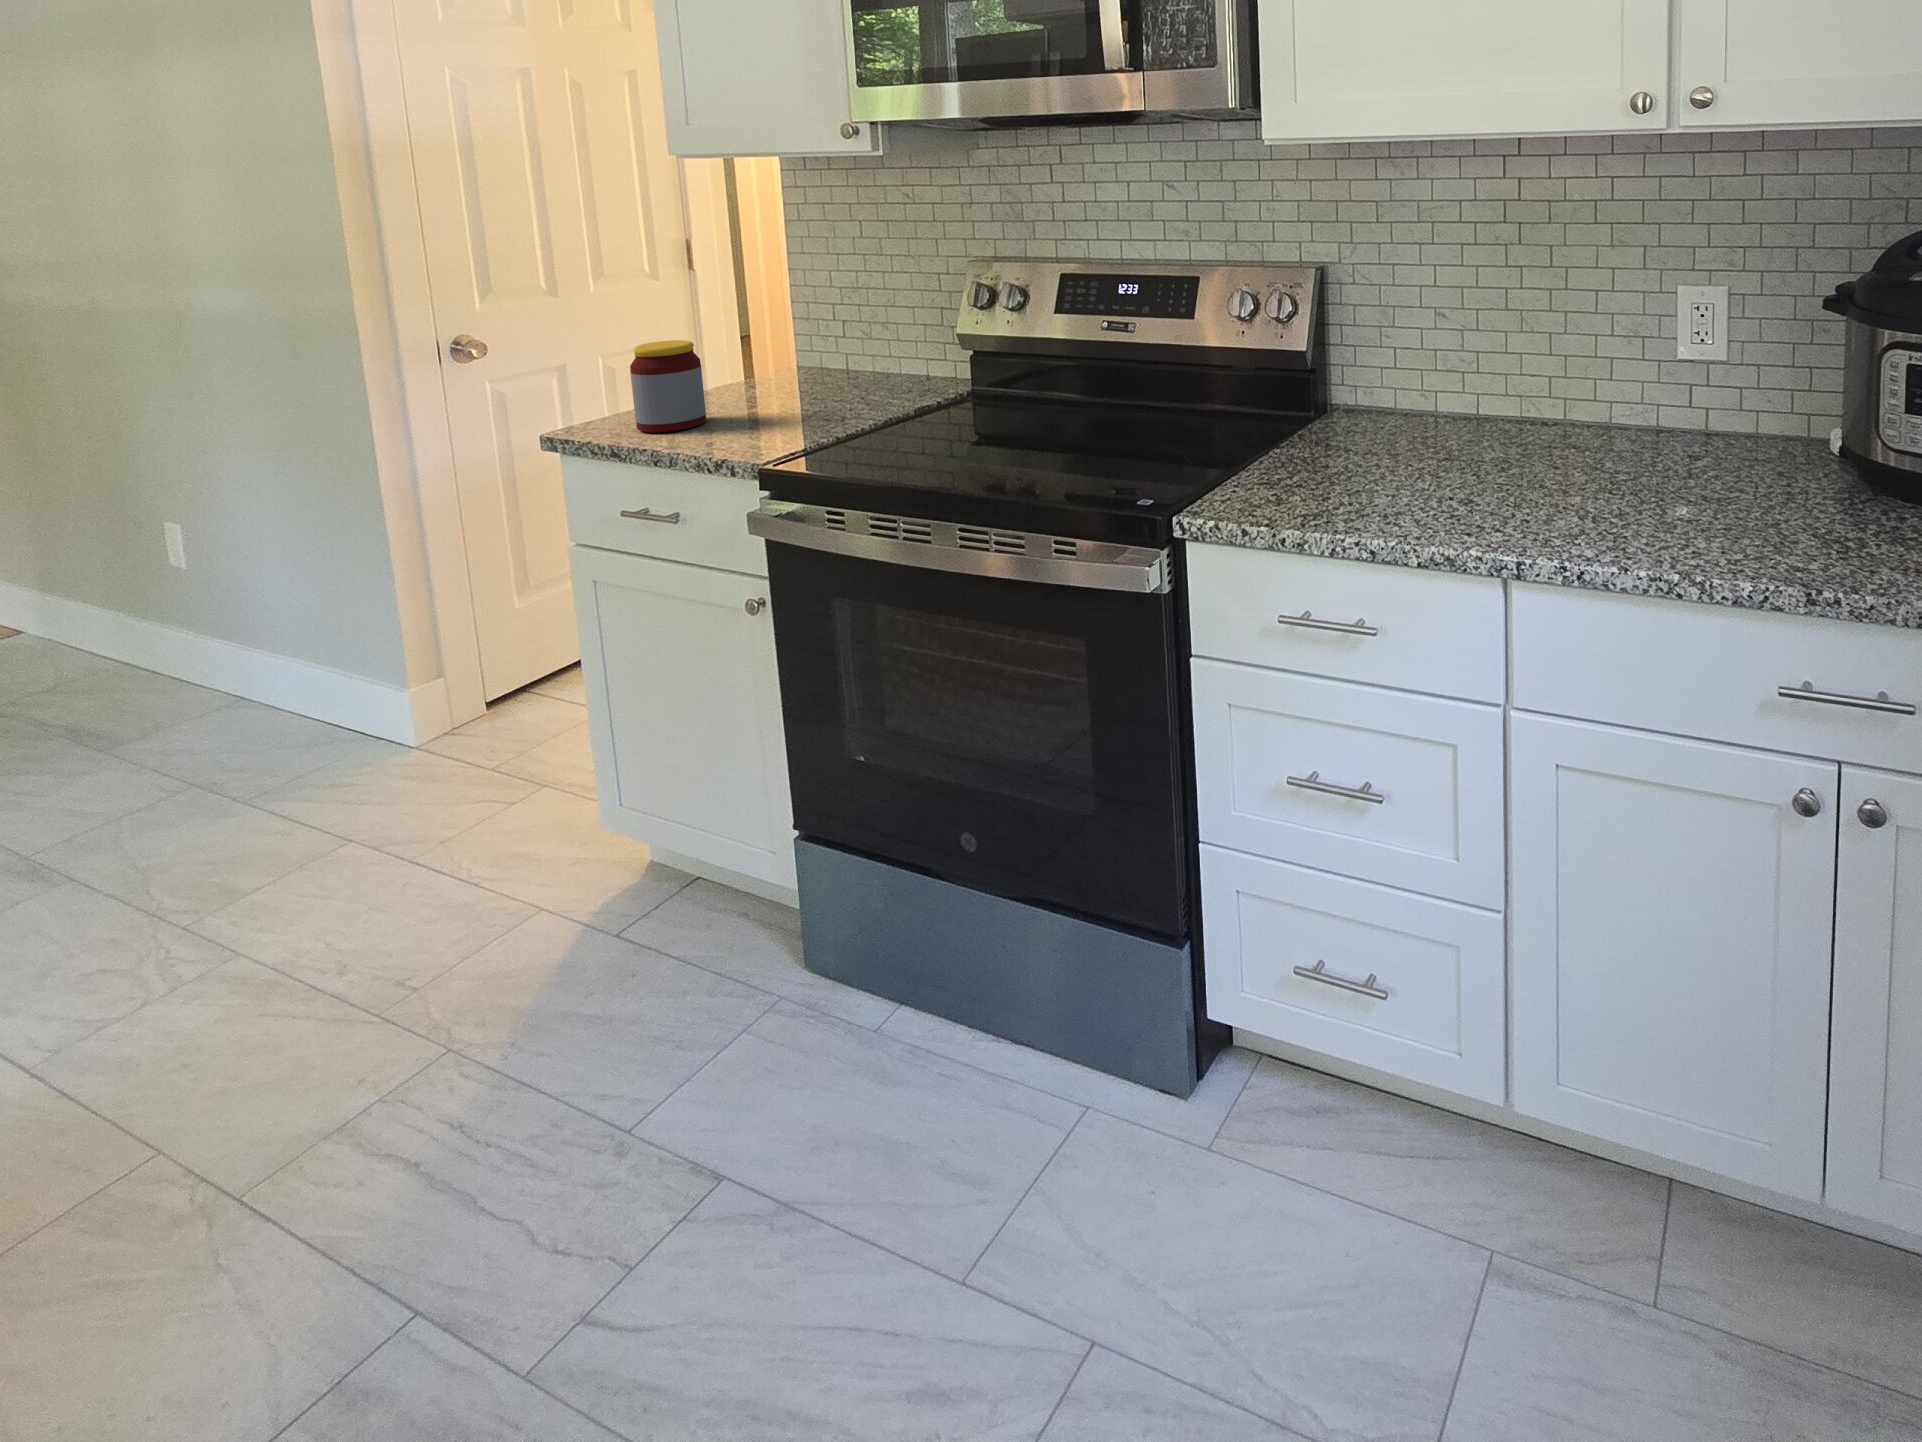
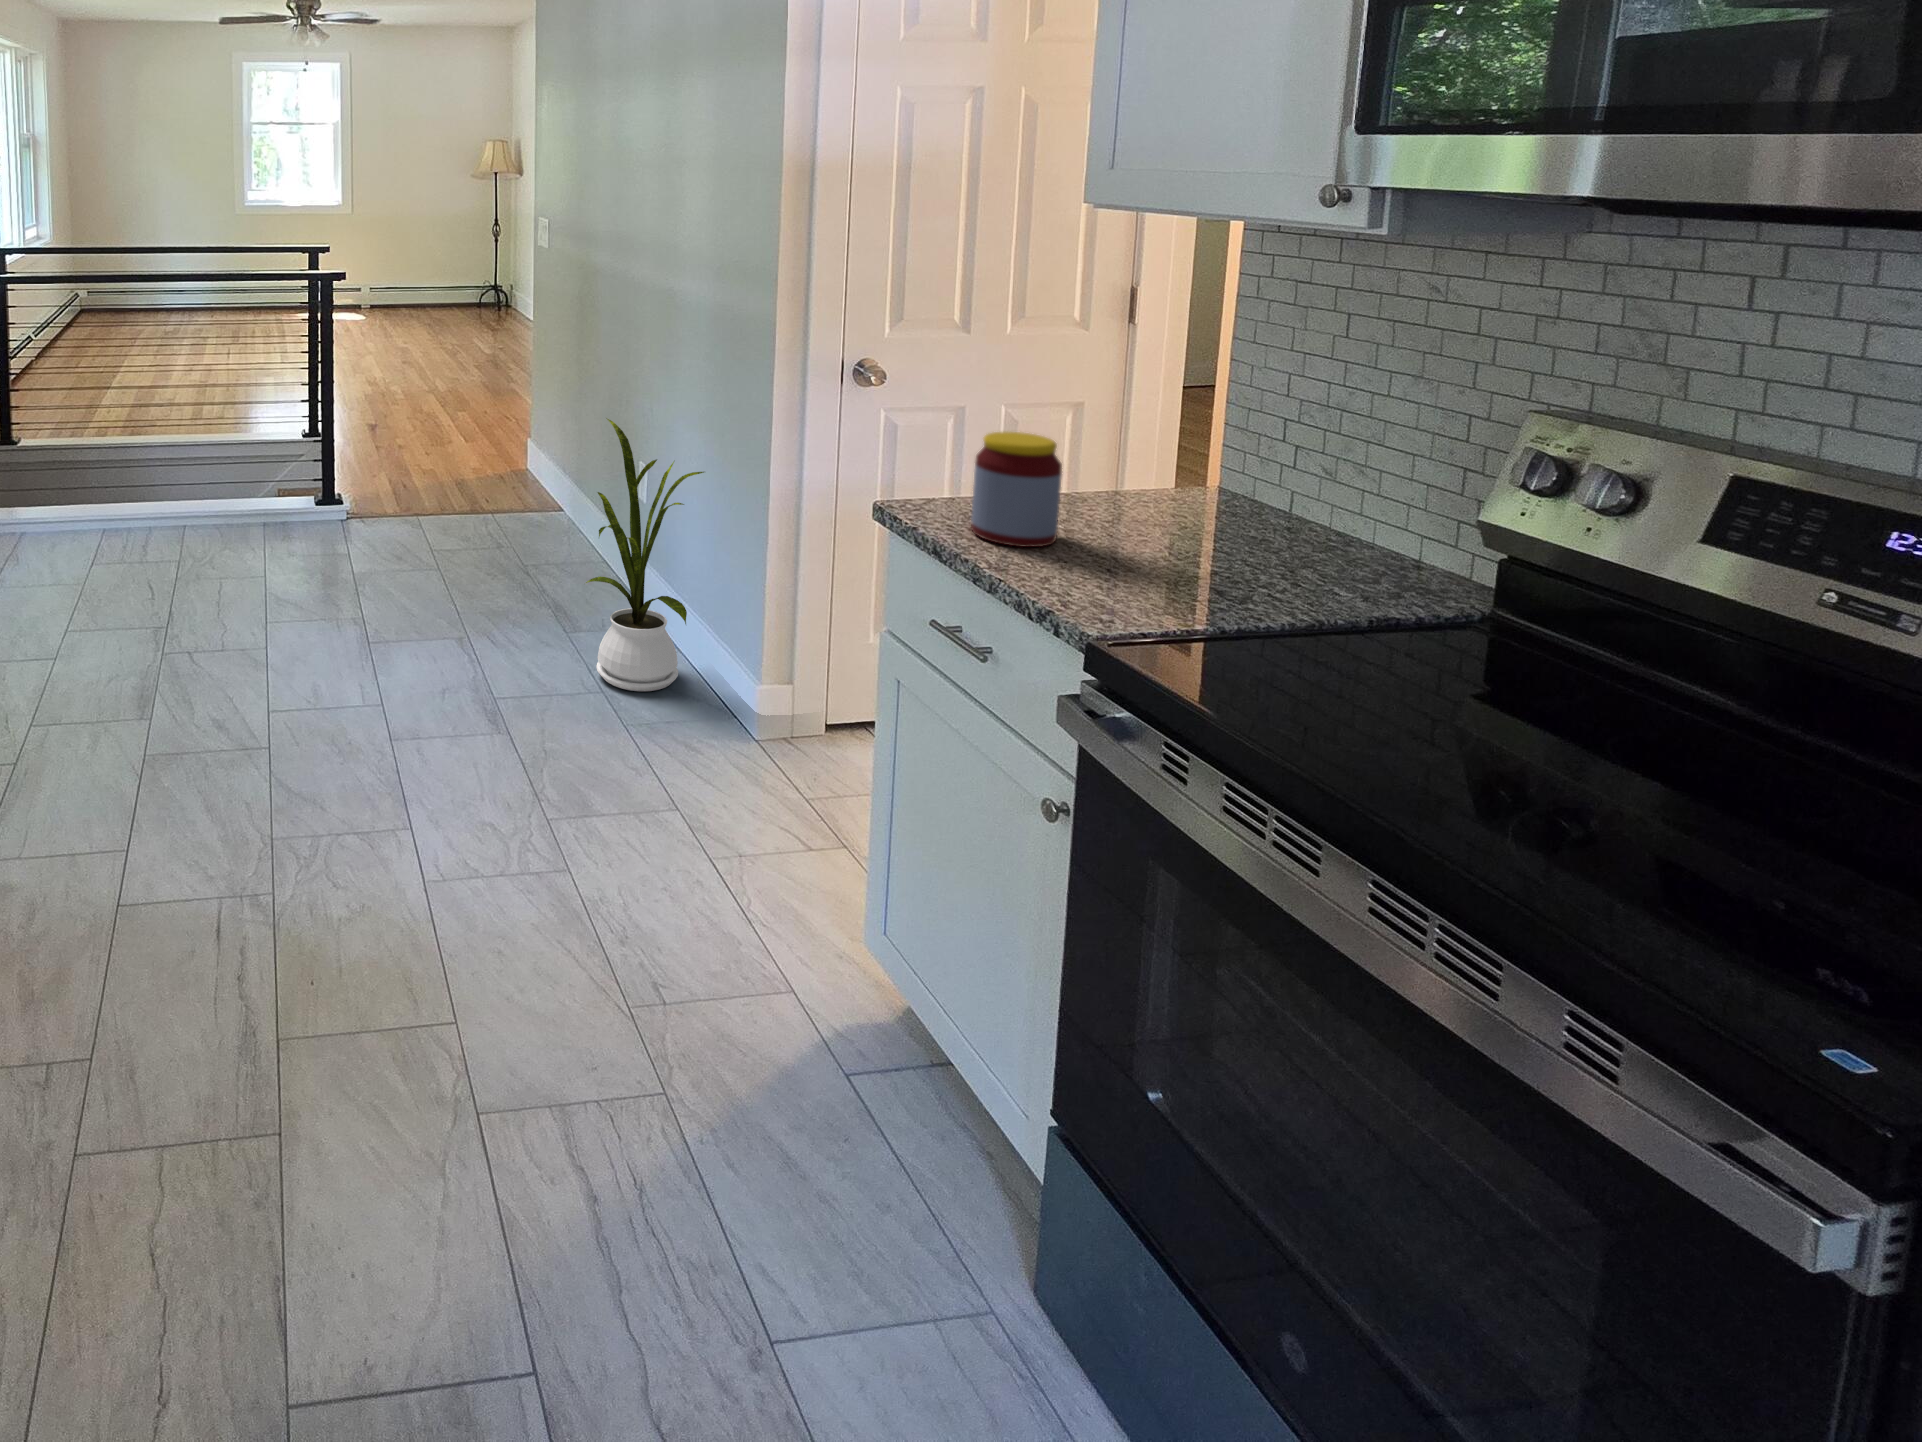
house plant: none [114,468,300,772] -> present [586,419,704,691]

